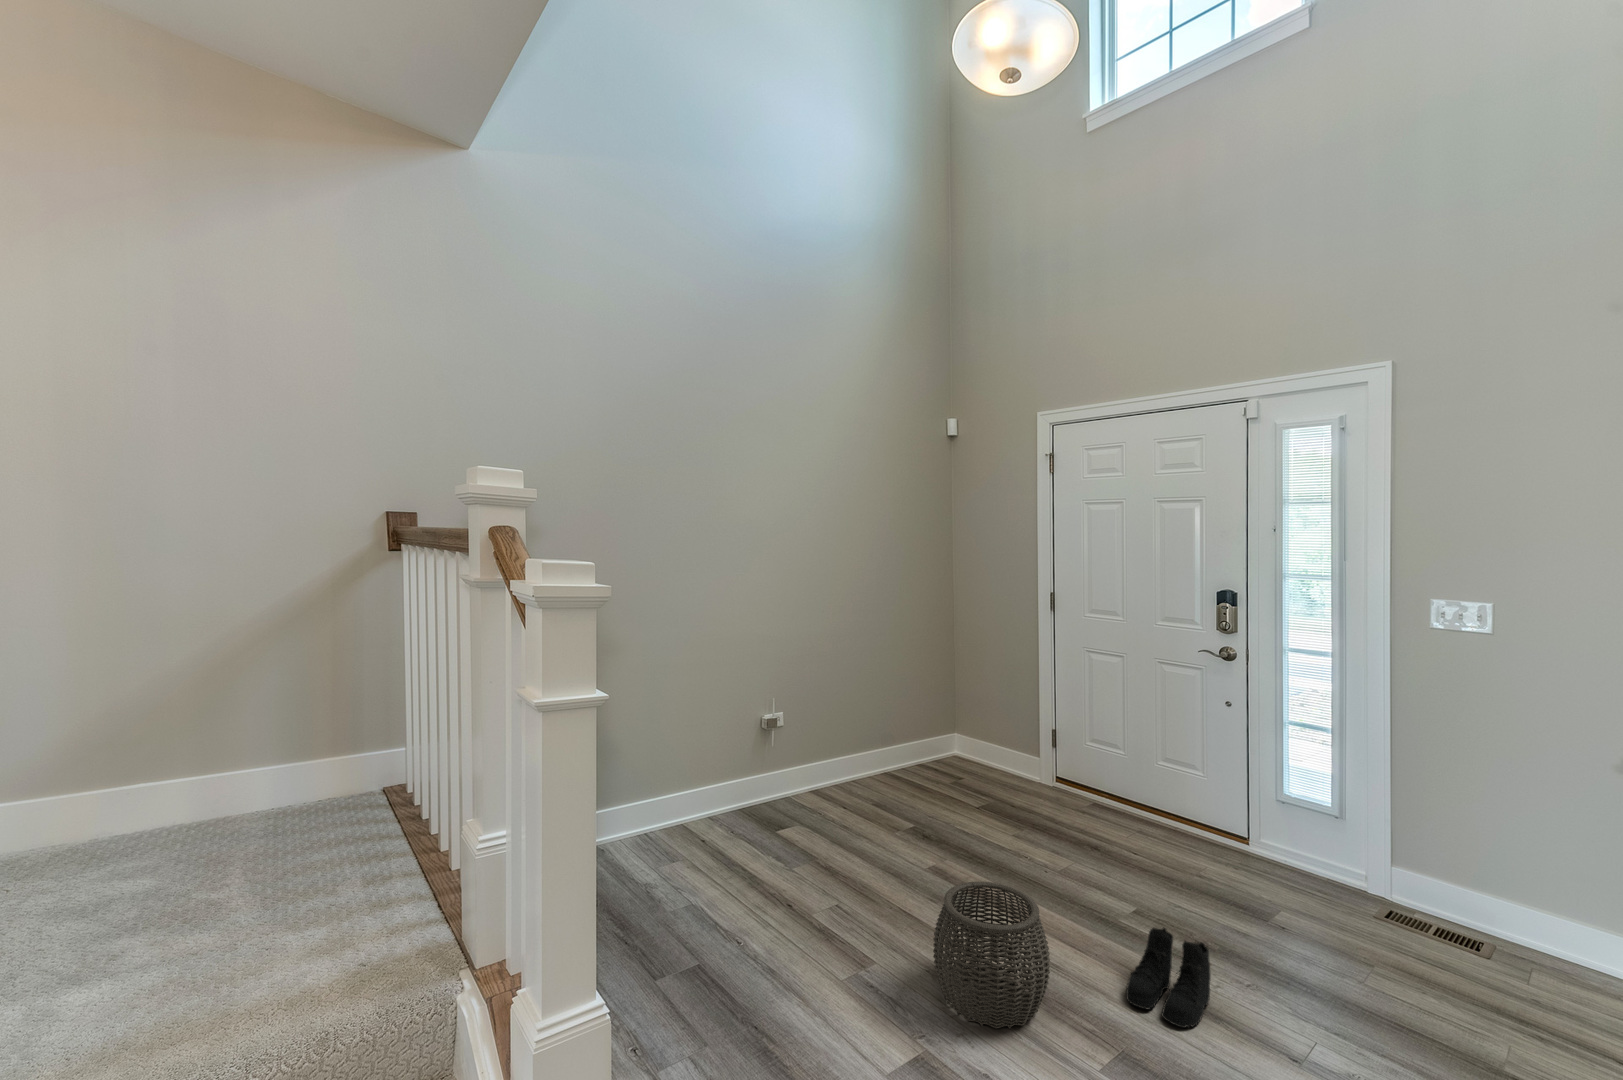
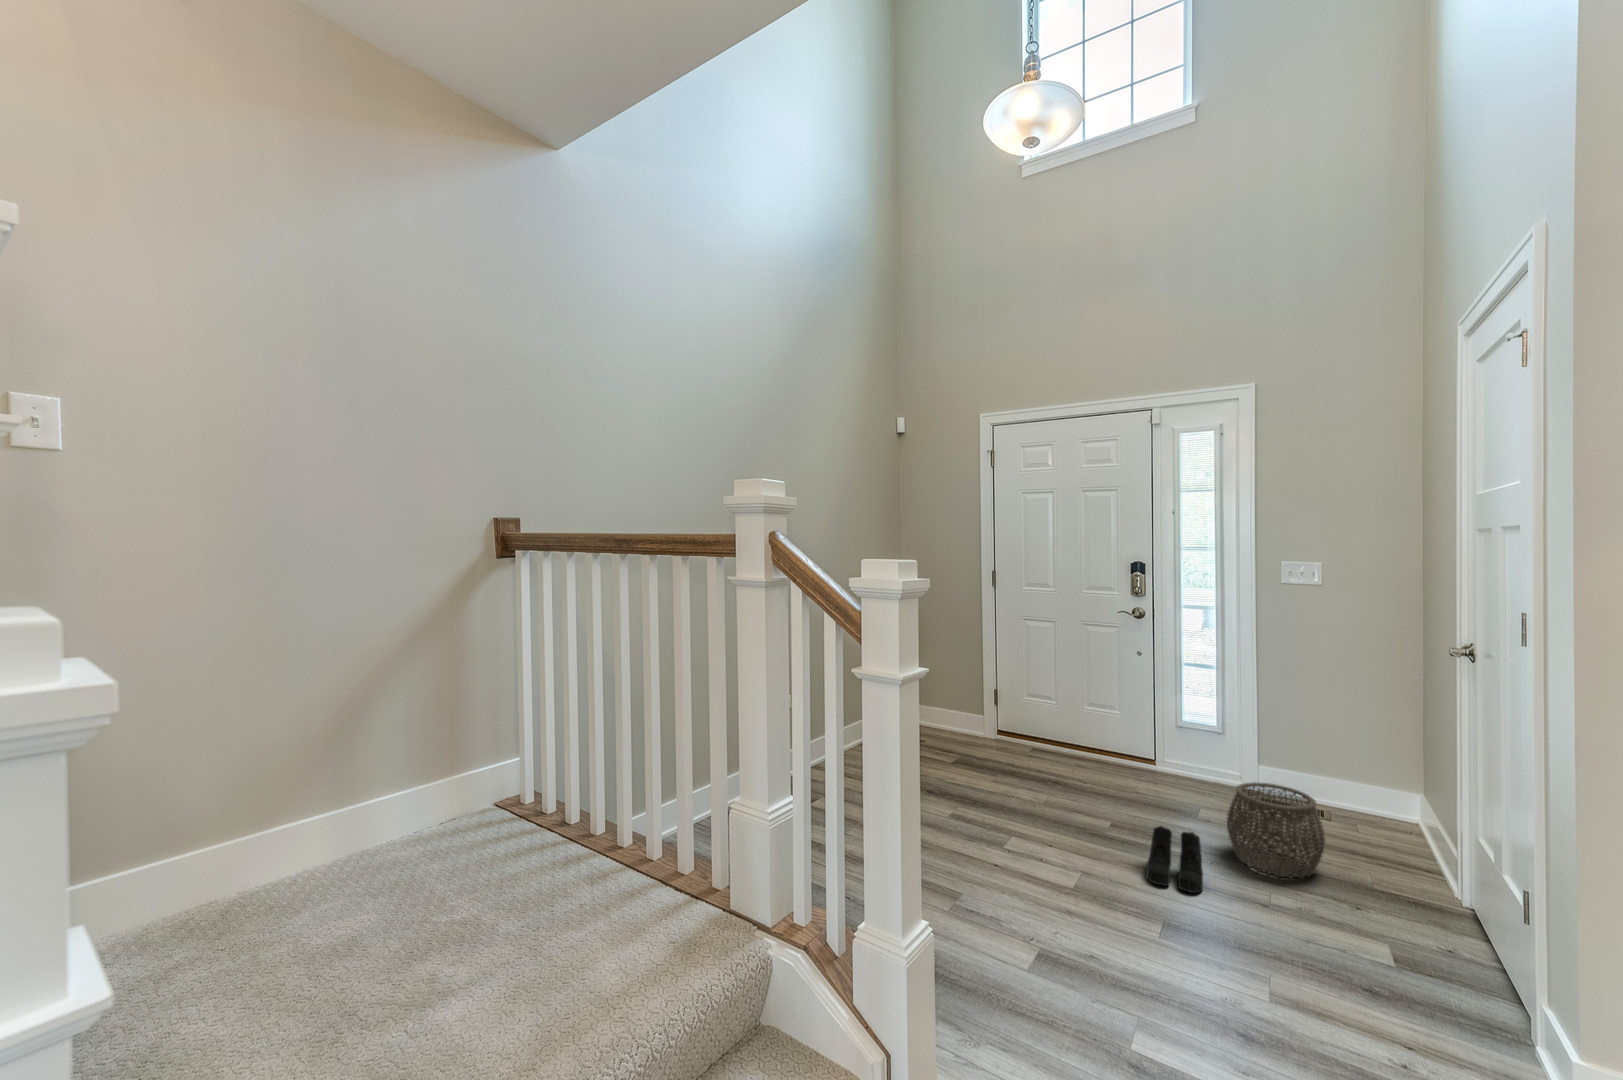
woven basket: present [933,881,1050,1029] -> present [1227,782,1325,878]

